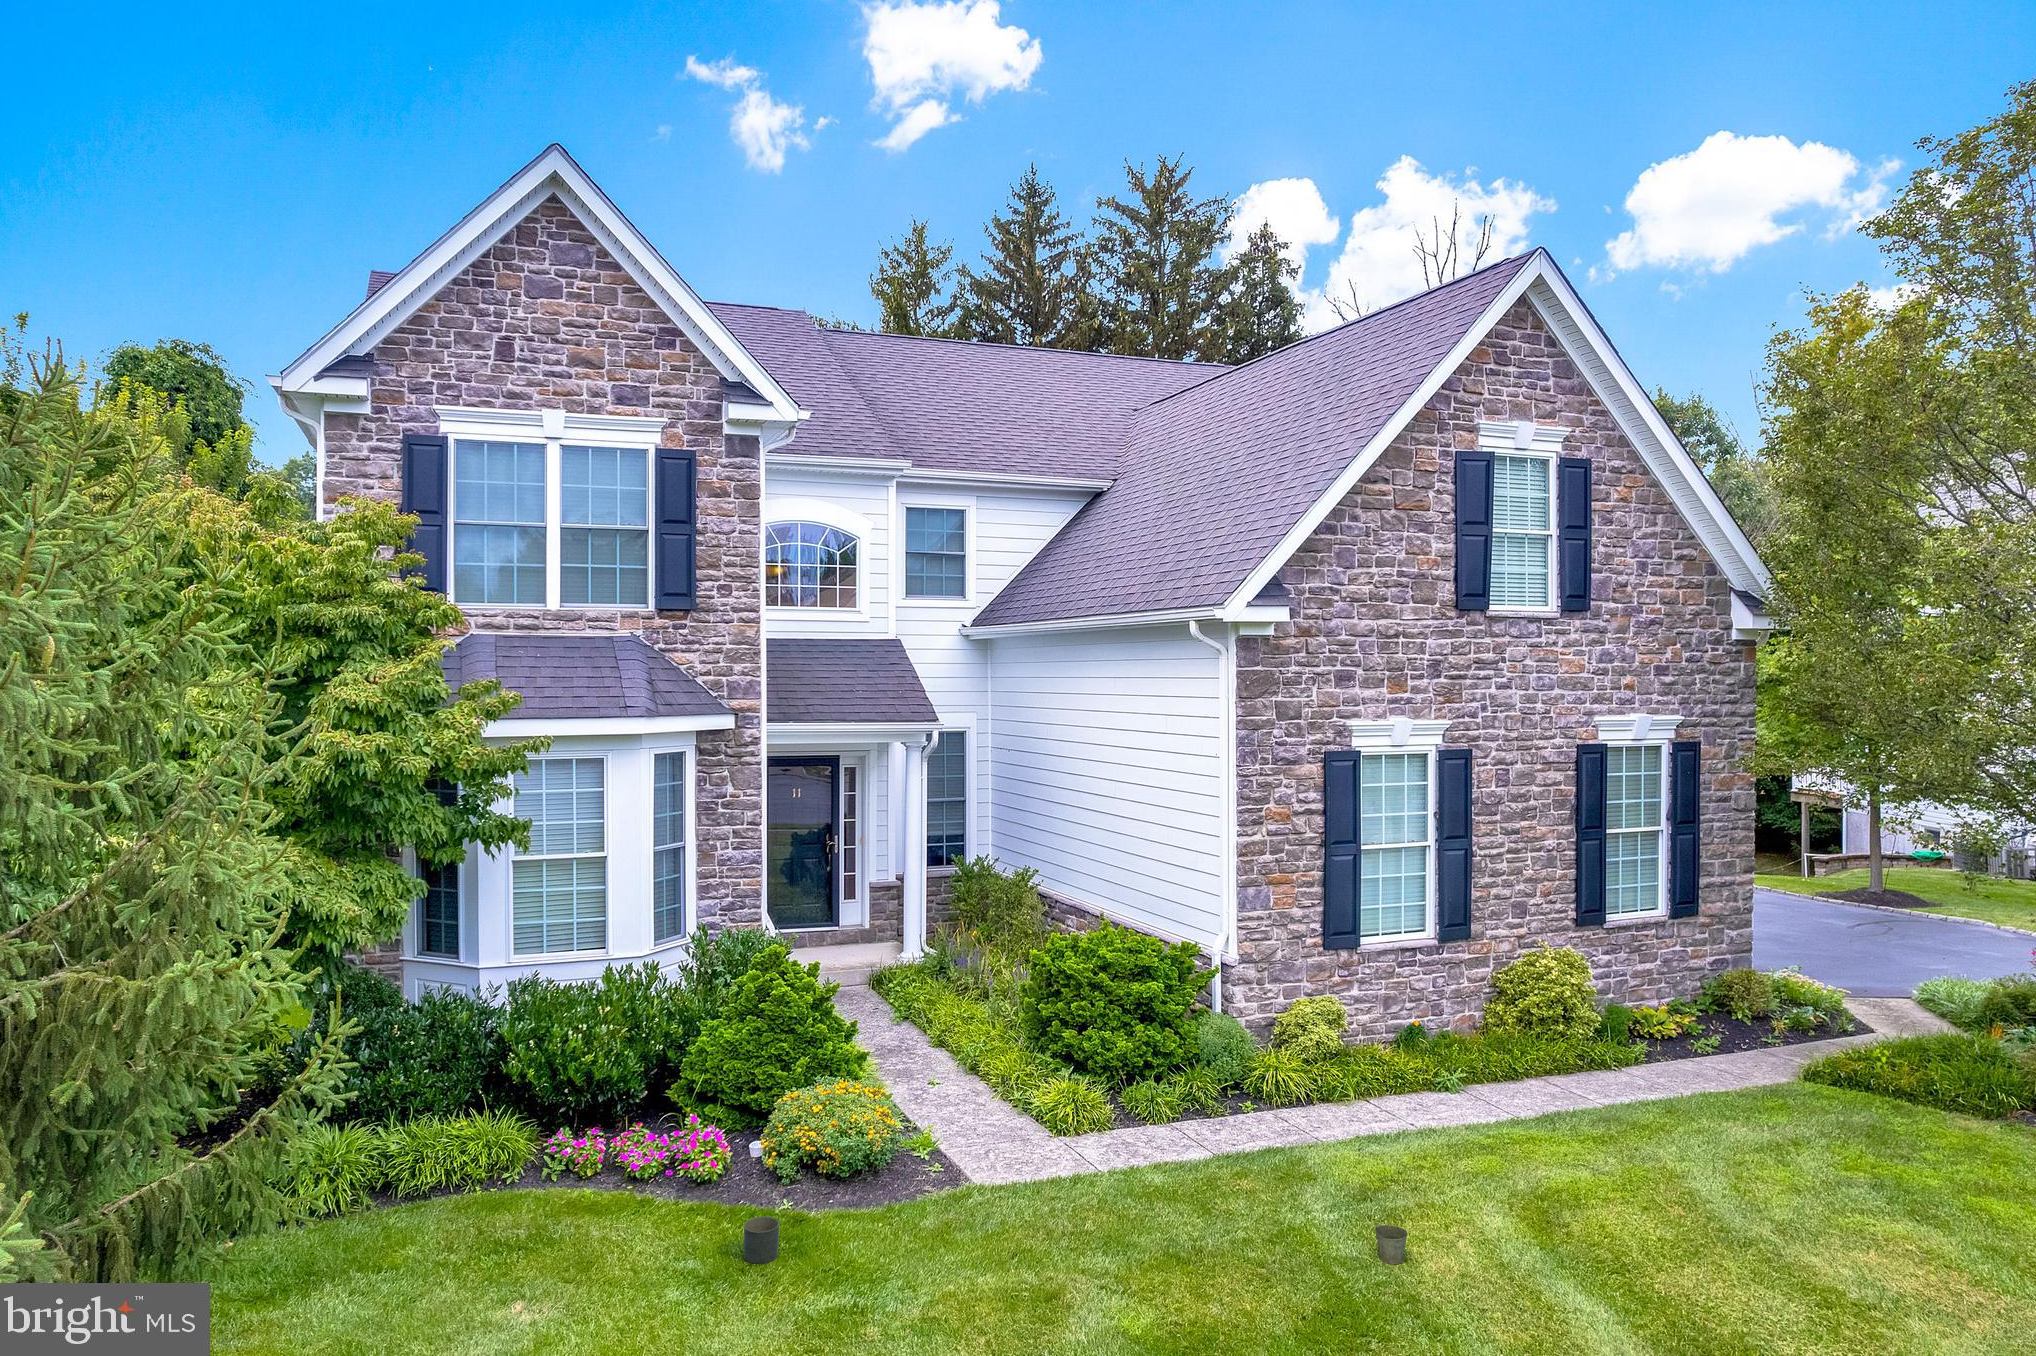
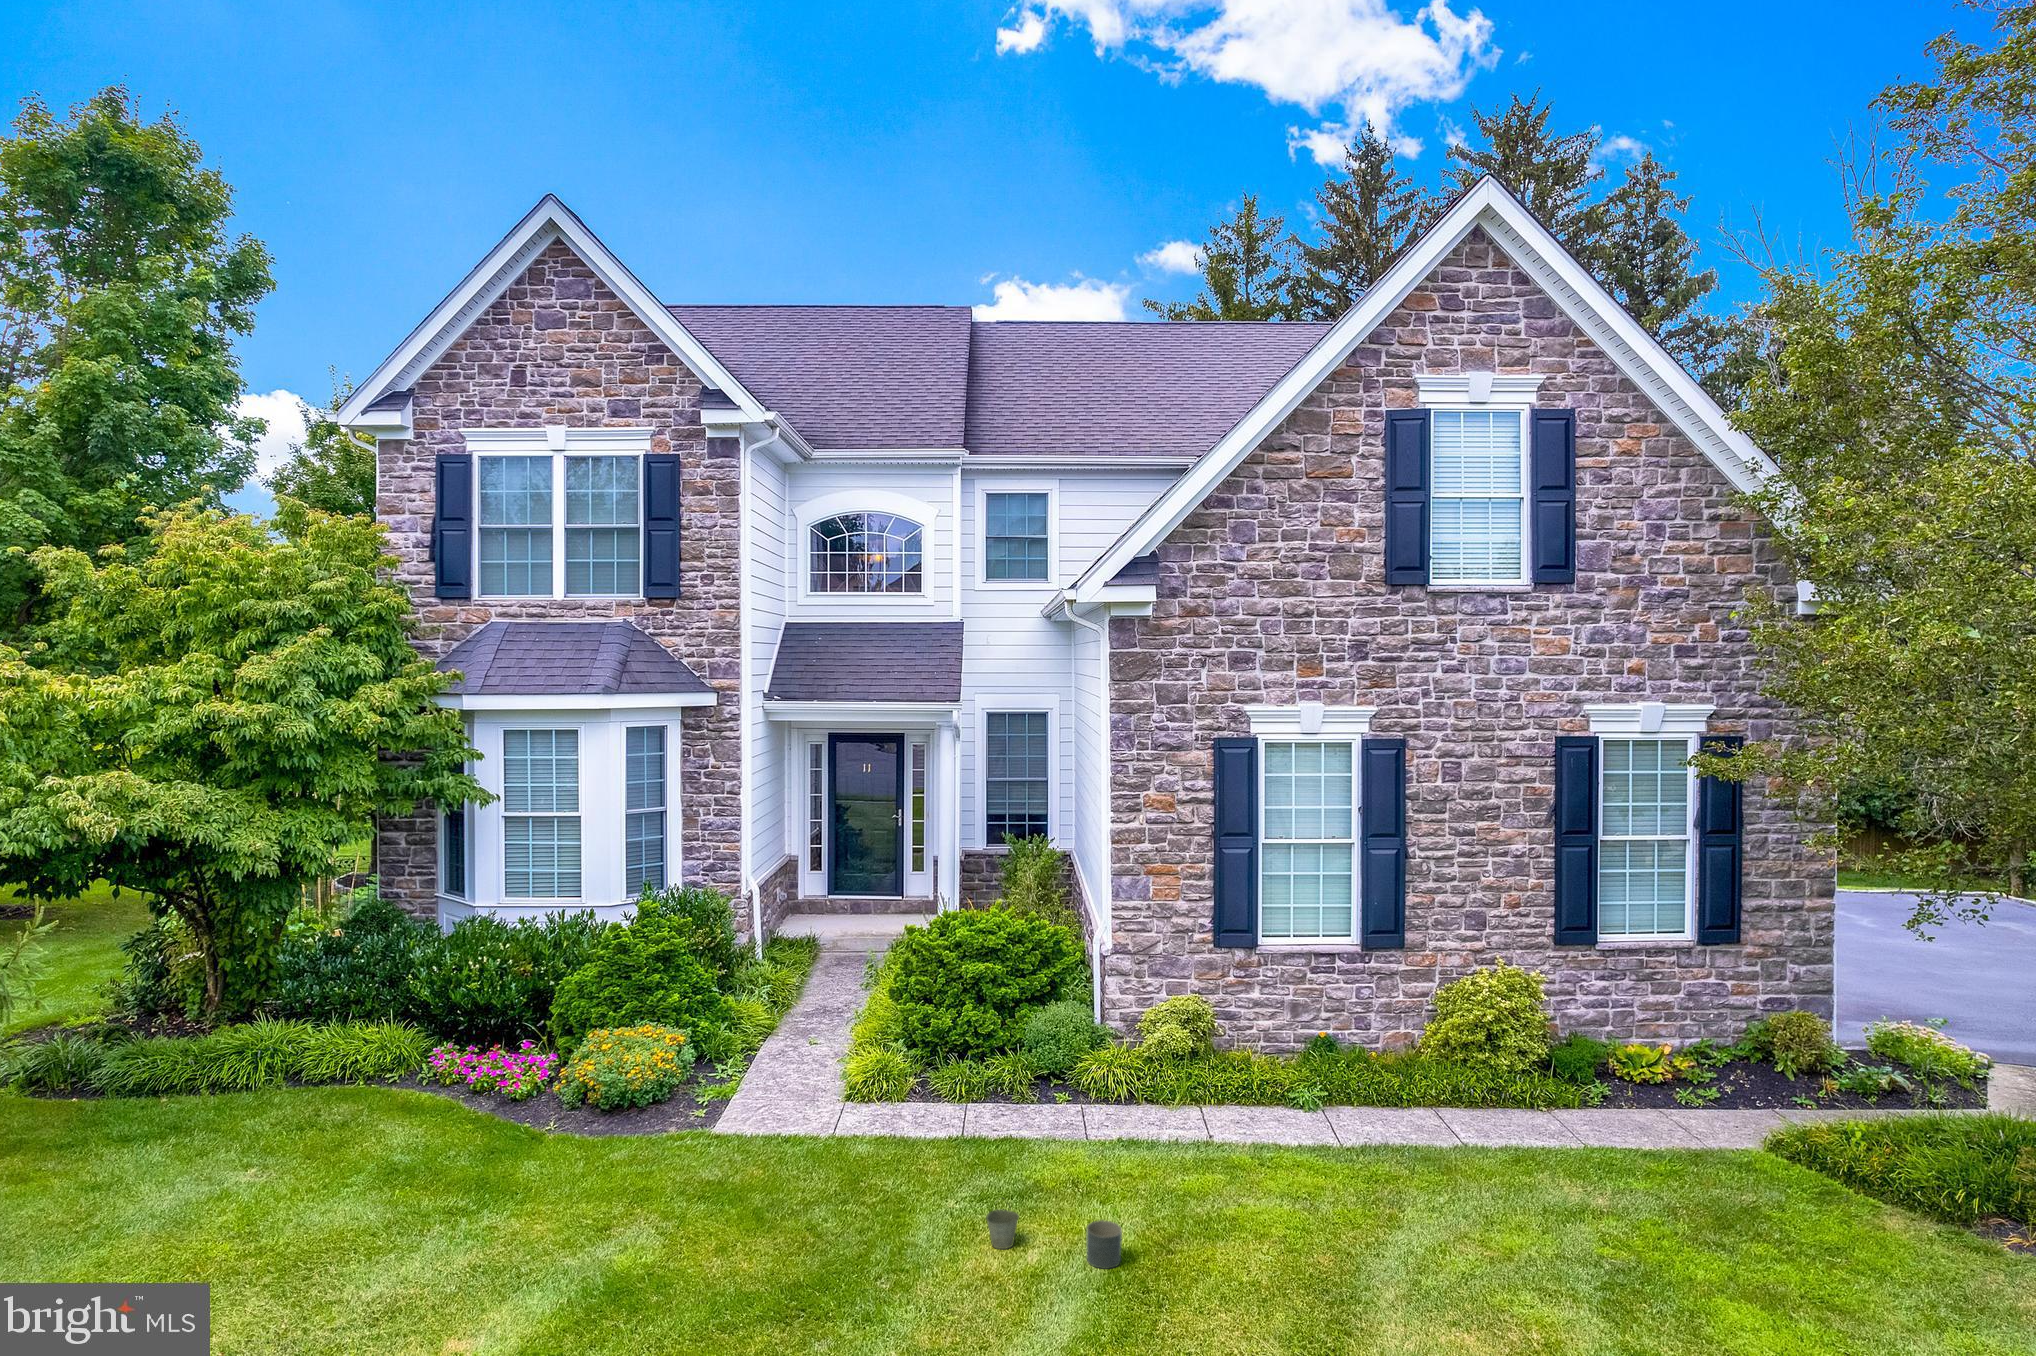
planter: present [744,1217,779,1264] -> present [1086,1220,1122,1269]

